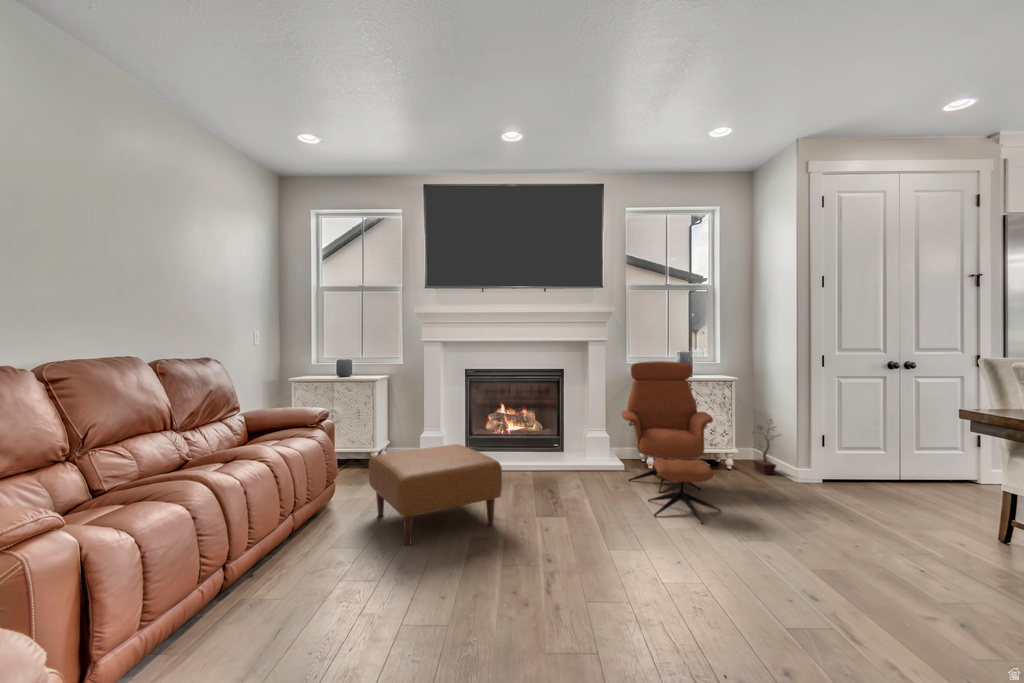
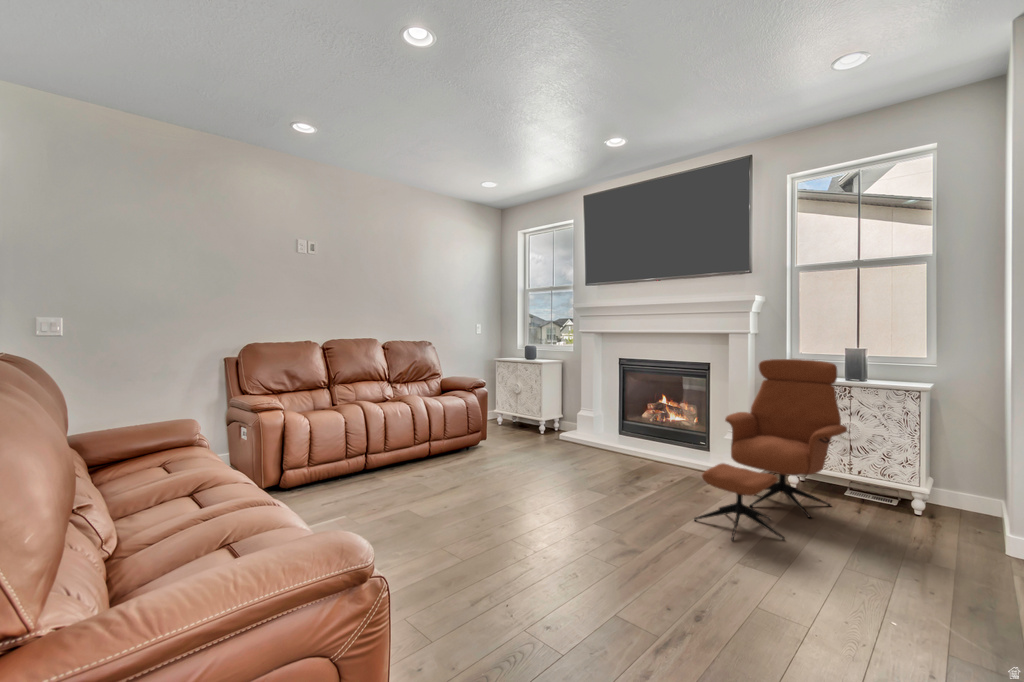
potted plant: present [754,419,779,474] -> none [956,453,995,537]
ottoman: present [369,444,502,545] -> none [469,415,563,485]

